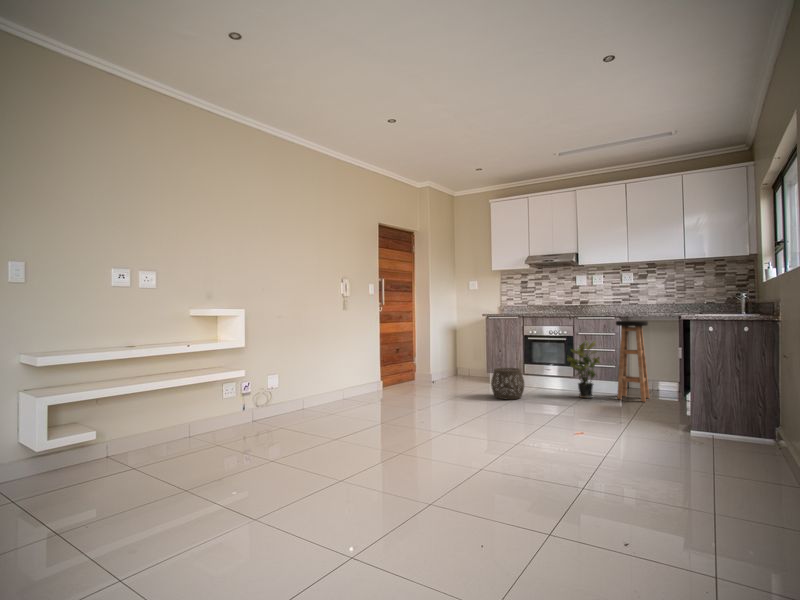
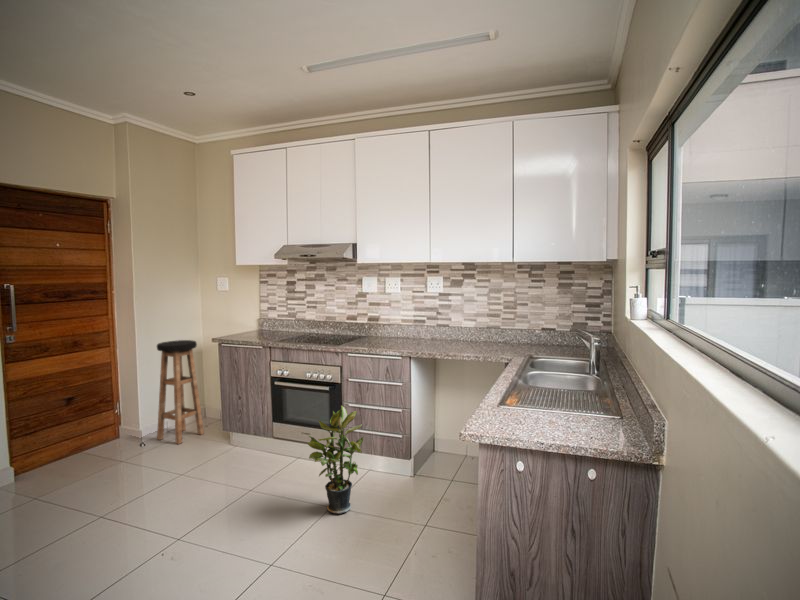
bar stool: present [616,321,650,402] -> present [157,340,204,444]
woven basket: present [491,368,524,399] -> none [157,461,226,537]

